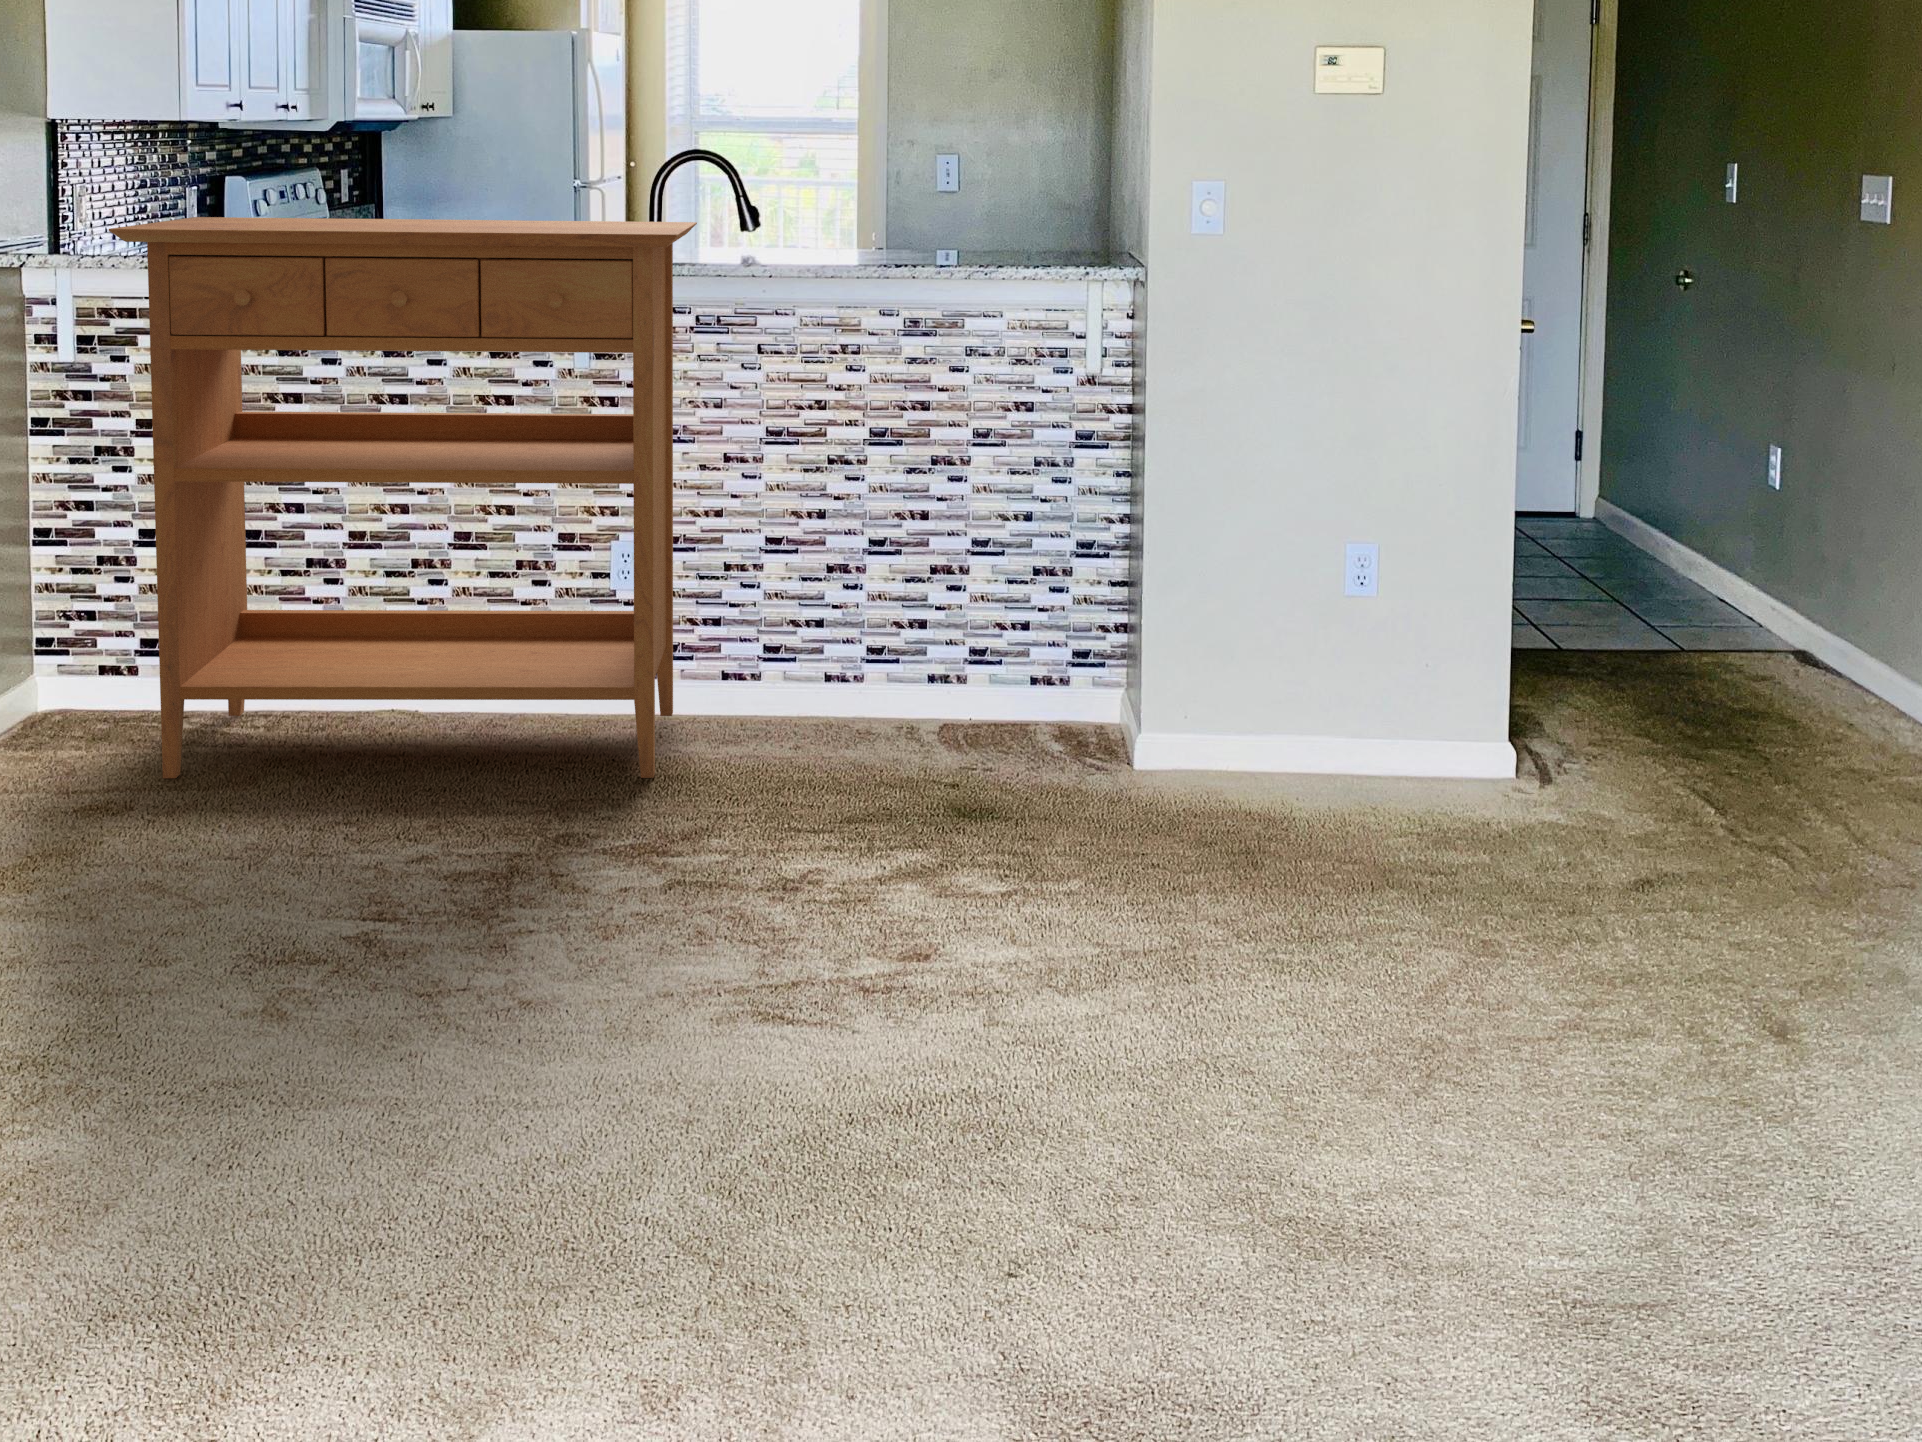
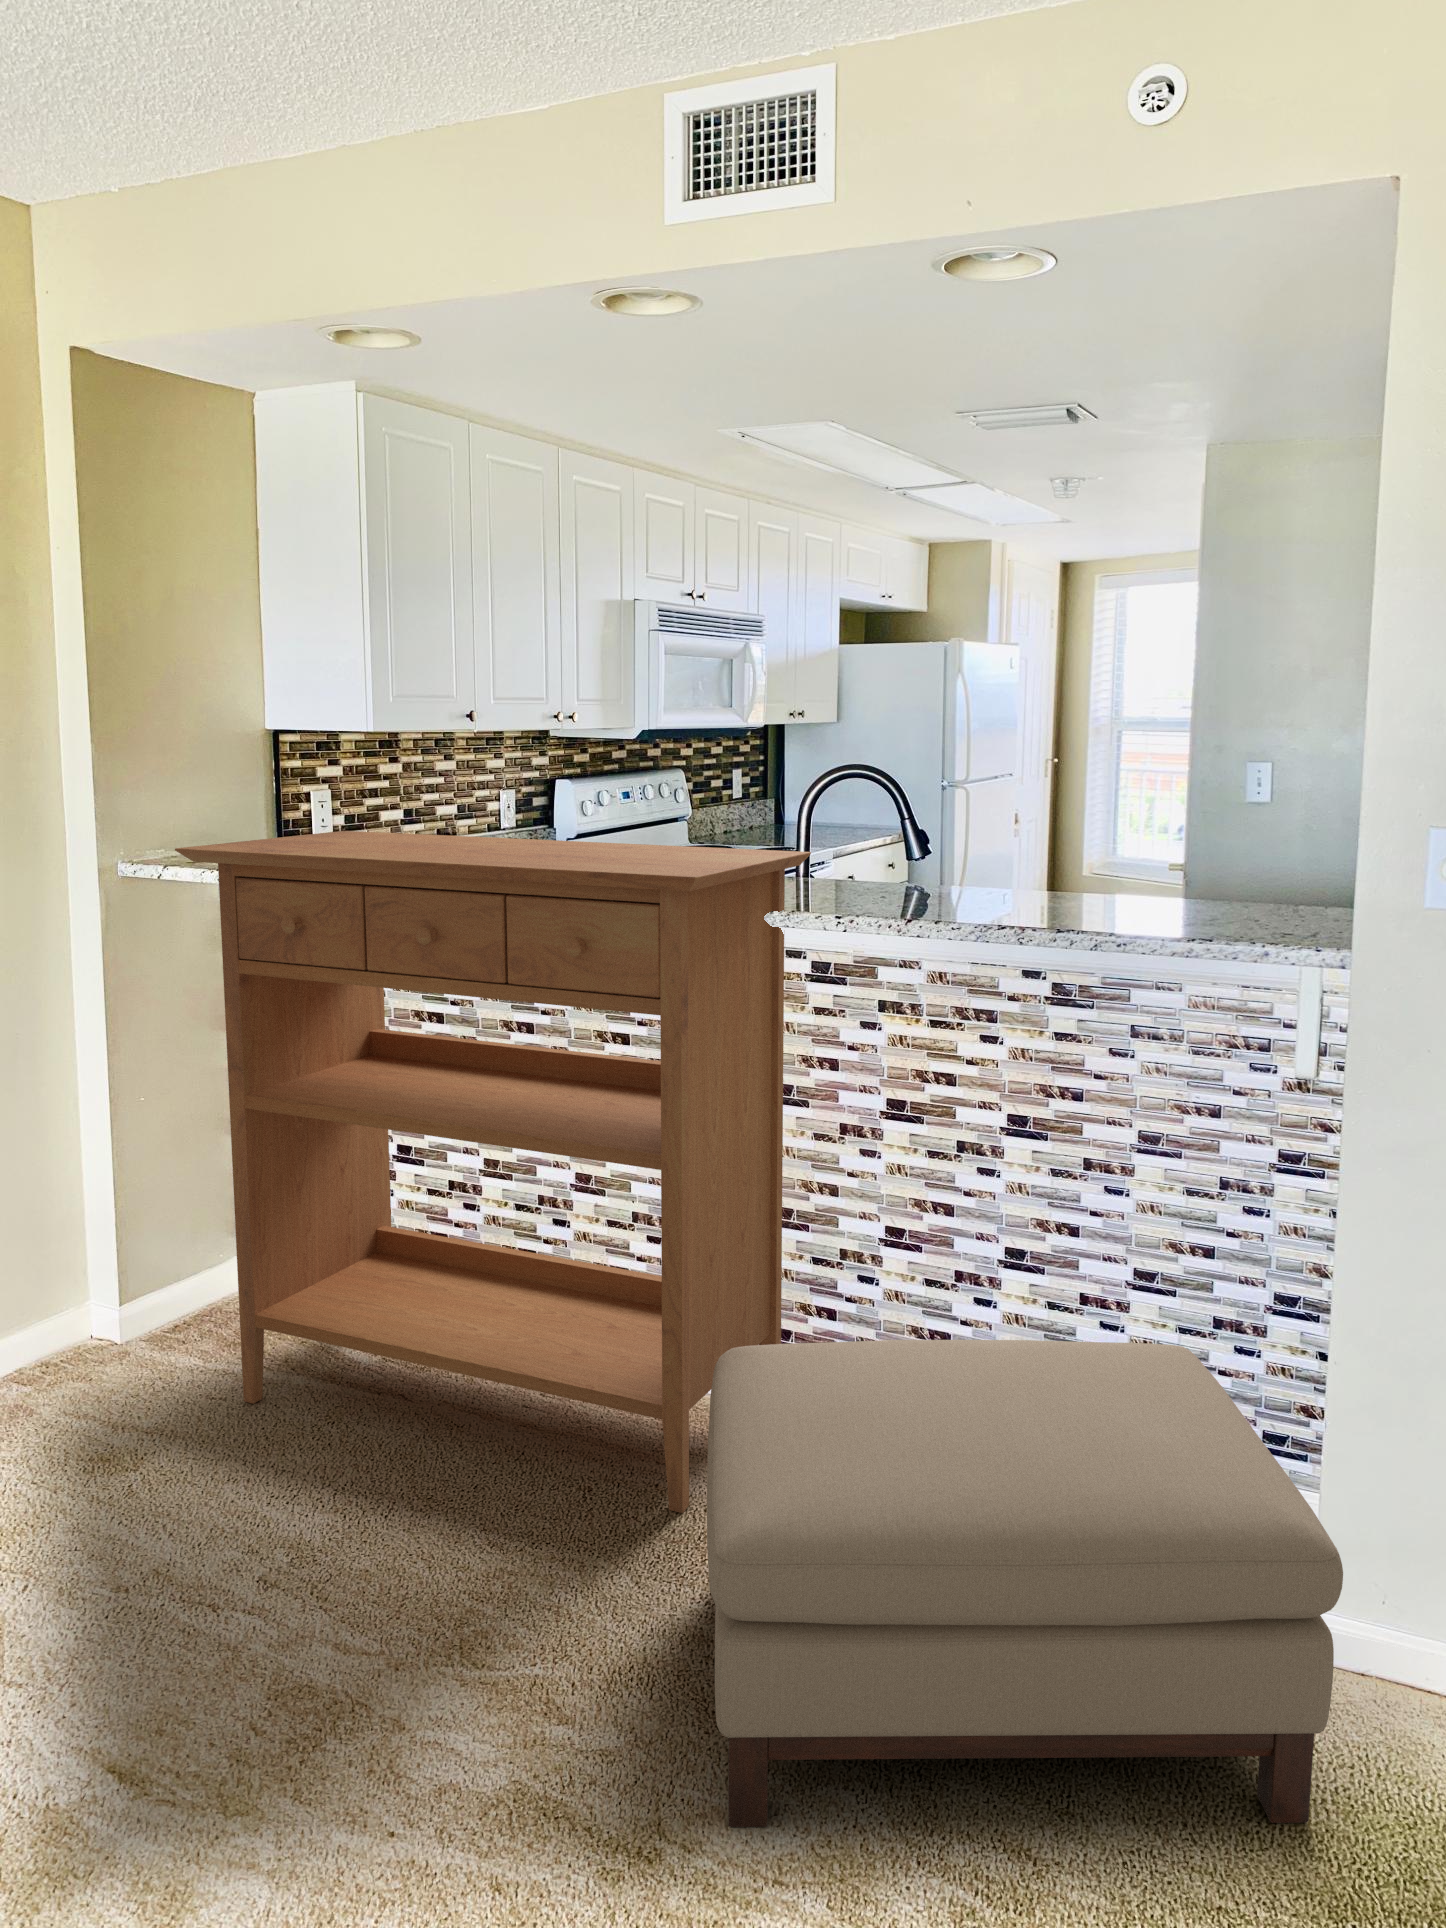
ottoman: none [711,573,1201,901] -> present [707,1340,1343,1827]

